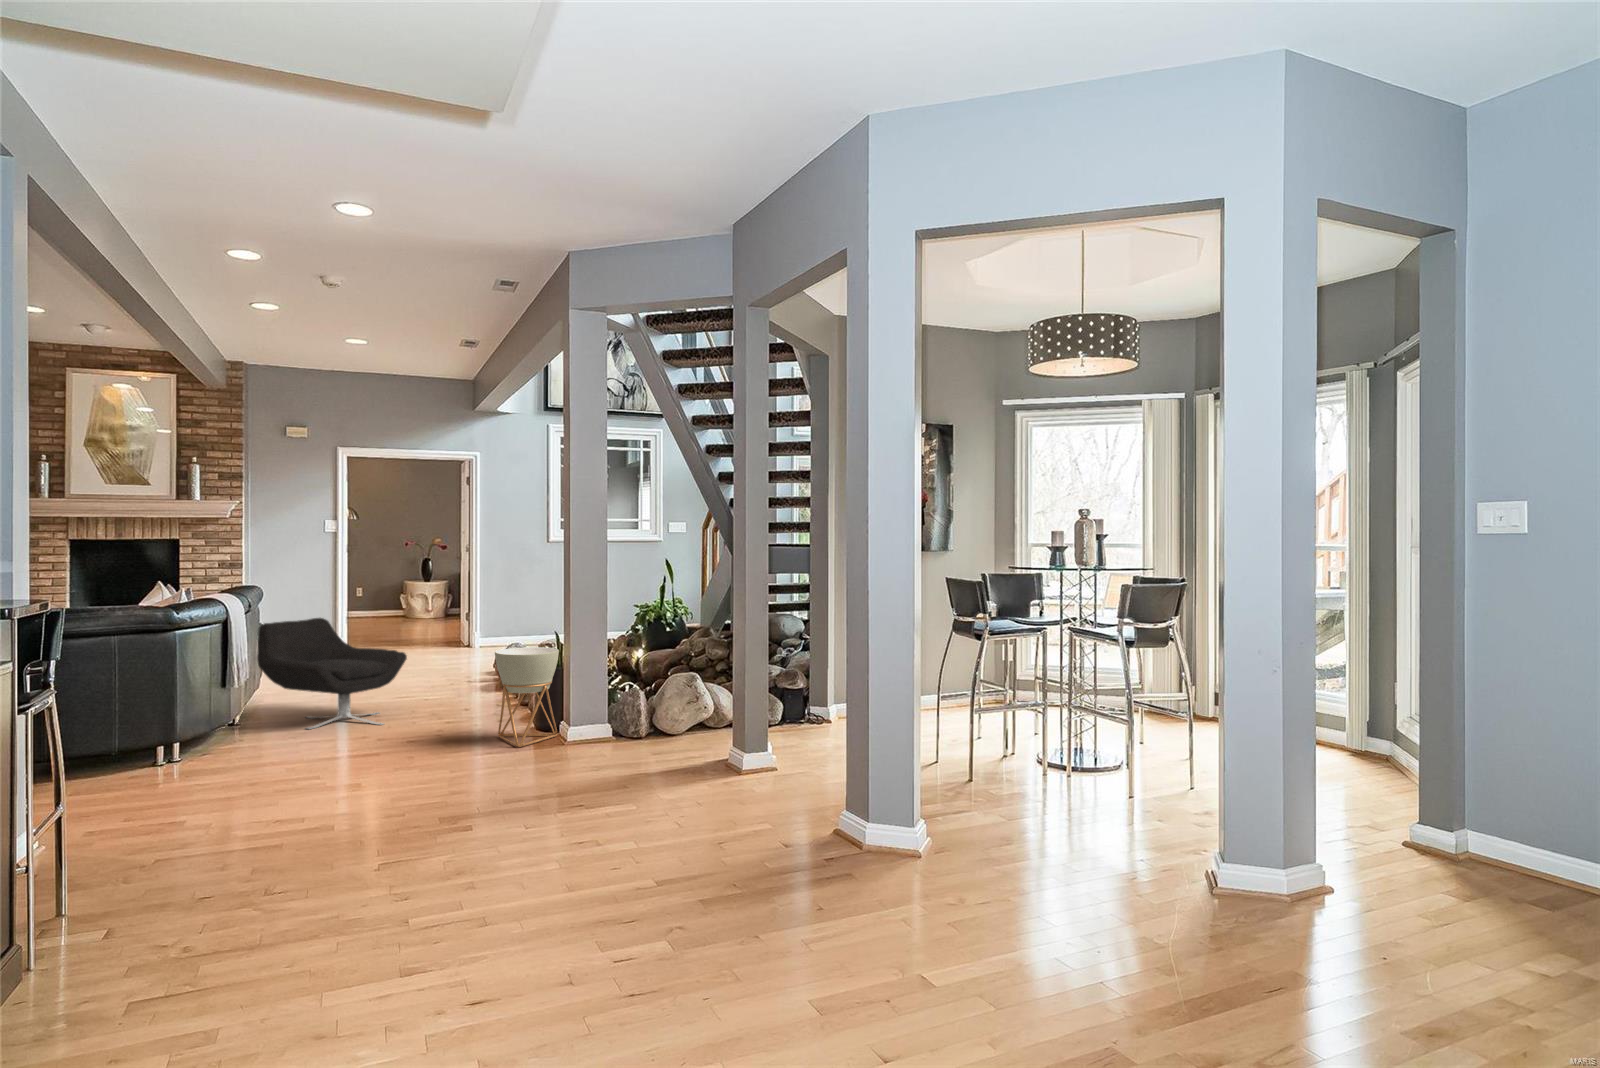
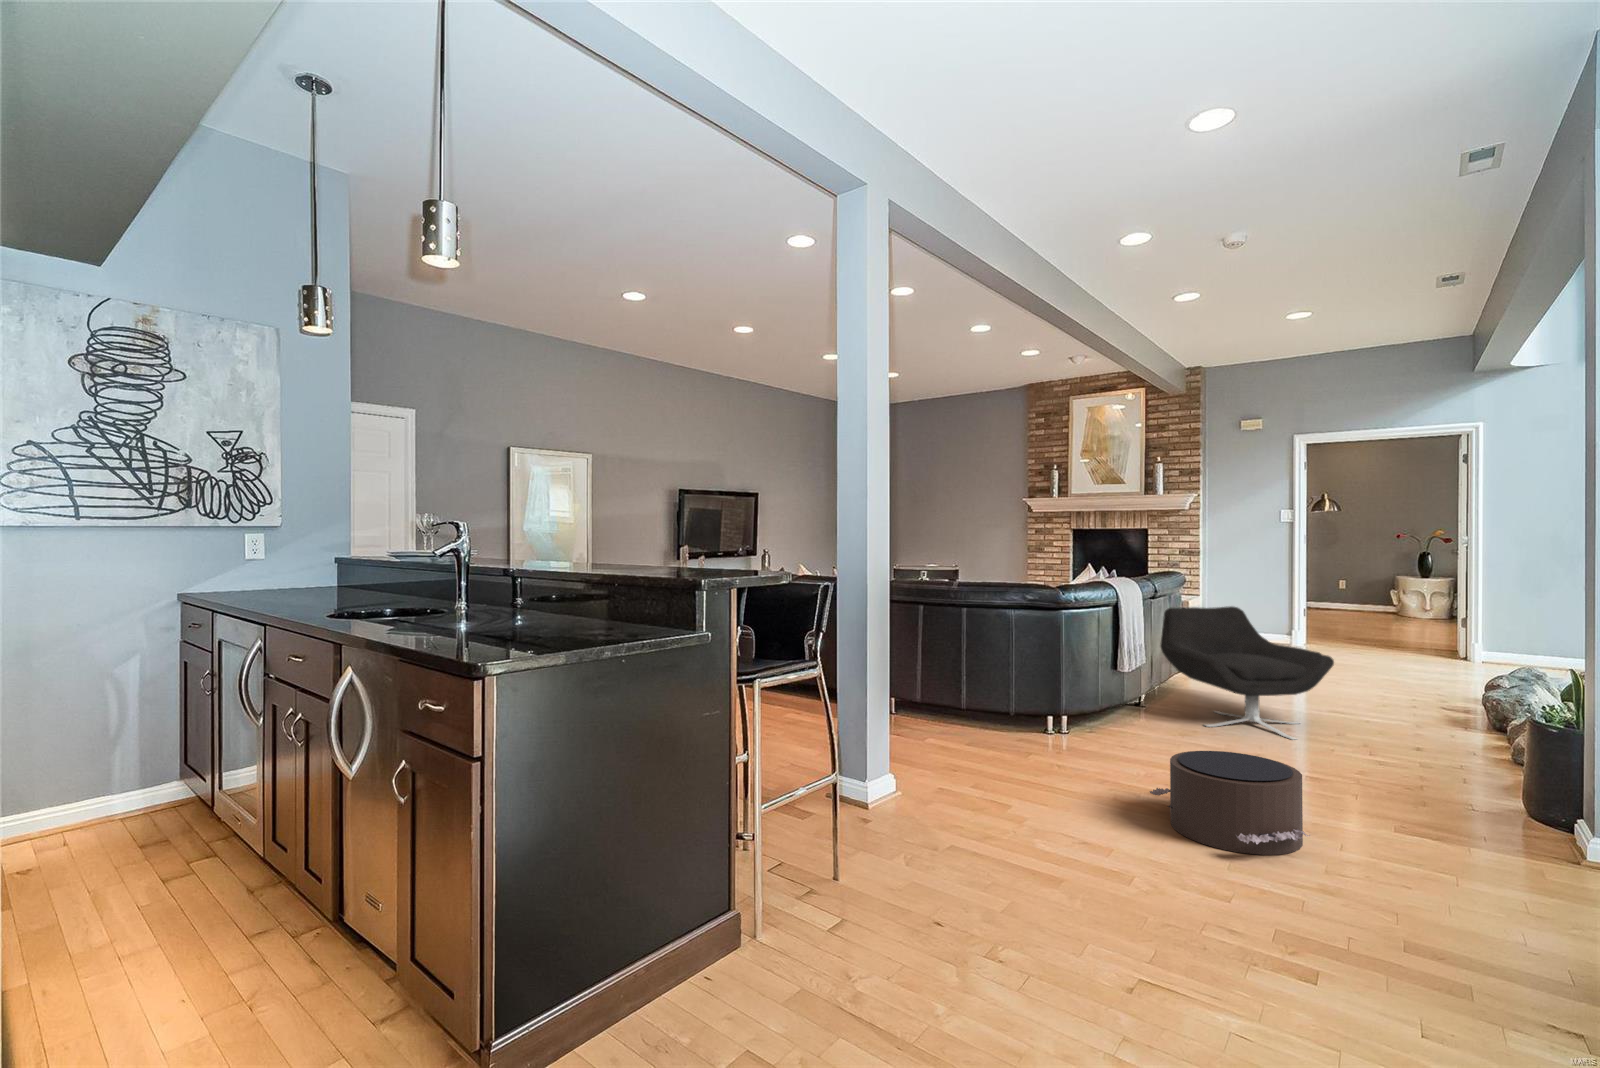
planter: present [495,647,559,747] -> none [1446,674,1575,829]
pouf: none [308,728,434,798] -> present [1150,751,1310,855]

